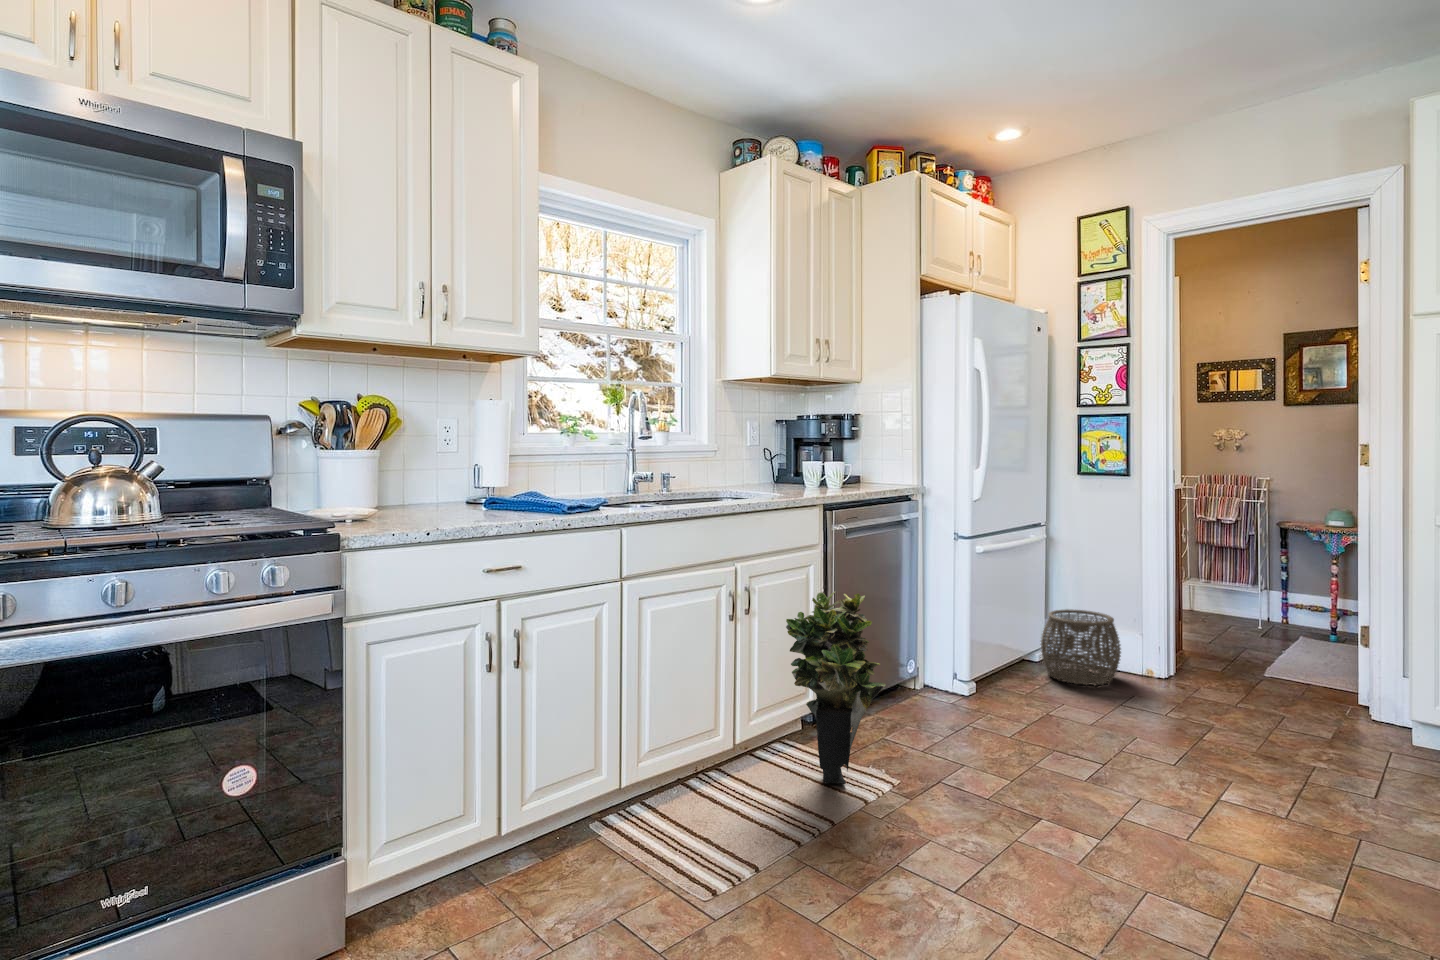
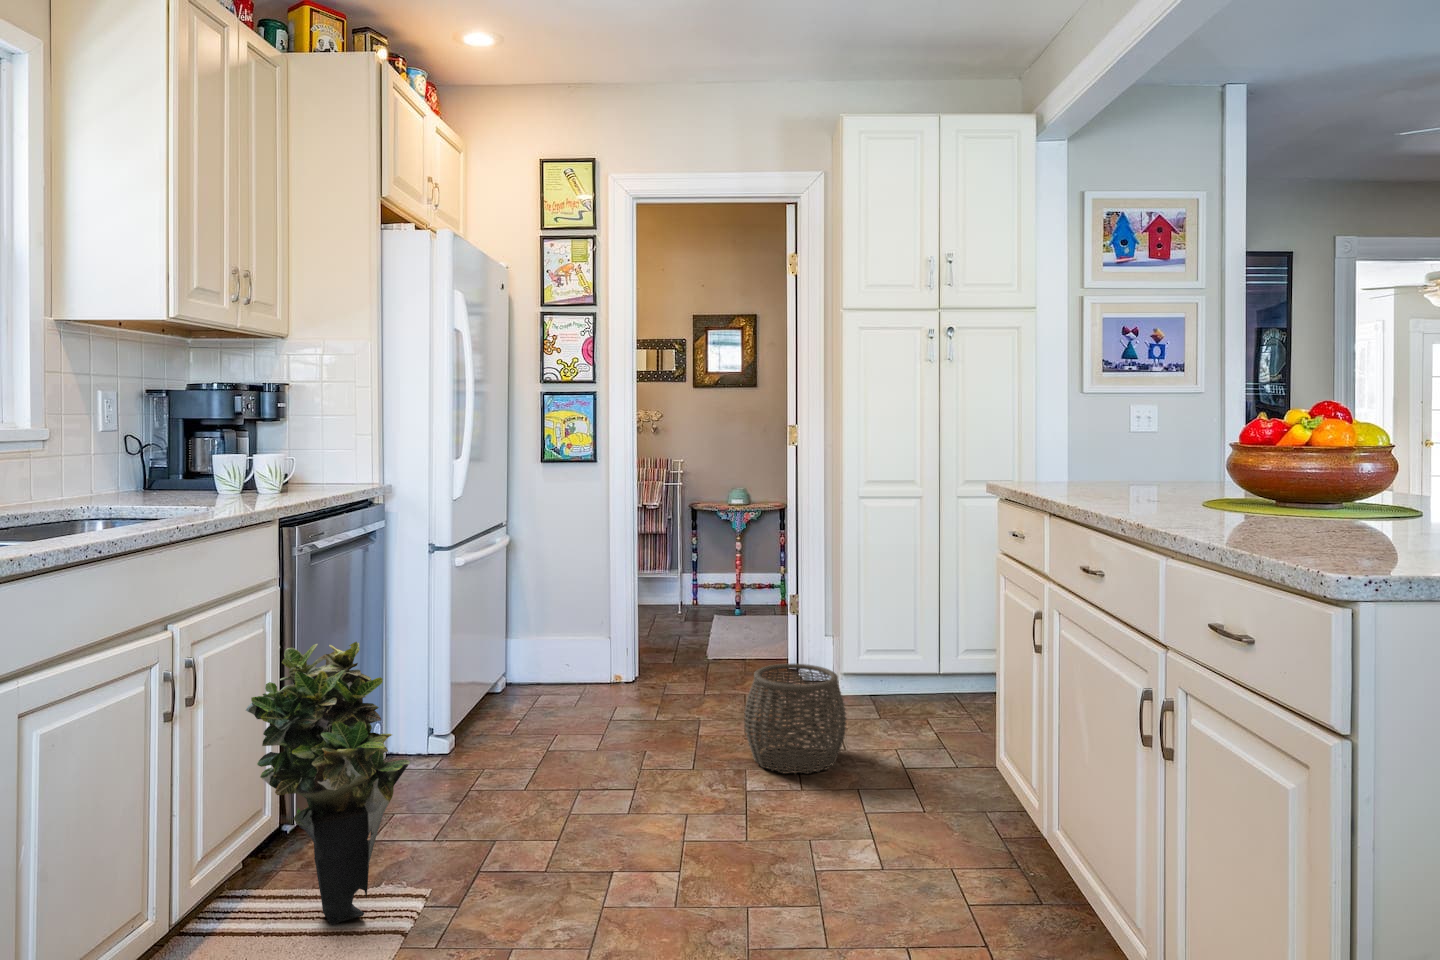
woven basket: present [1041,609,1121,685] -> present [744,664,847,774]

